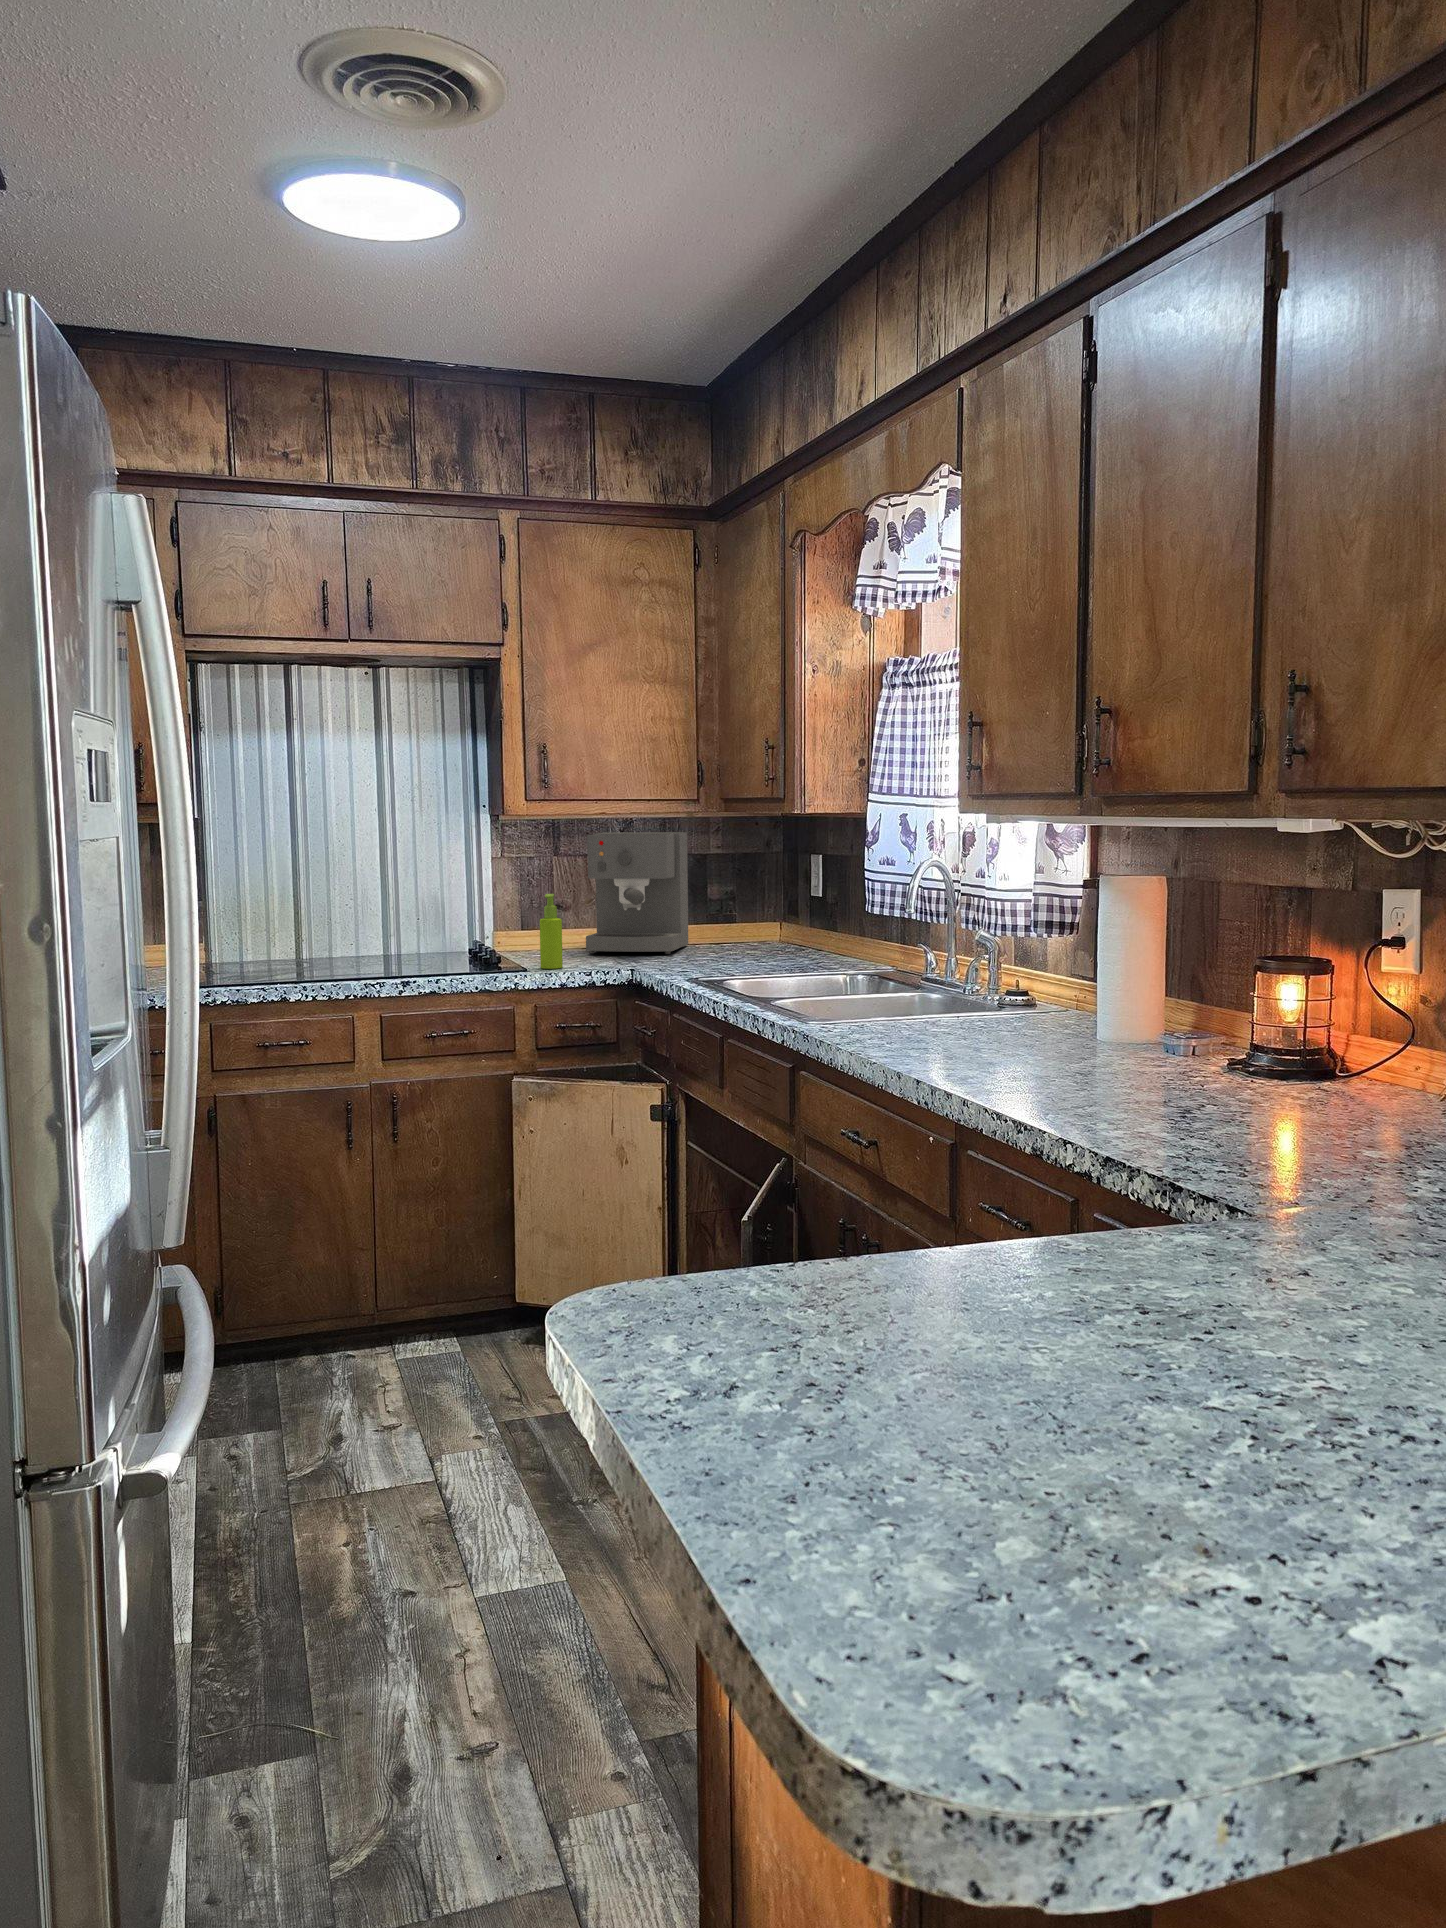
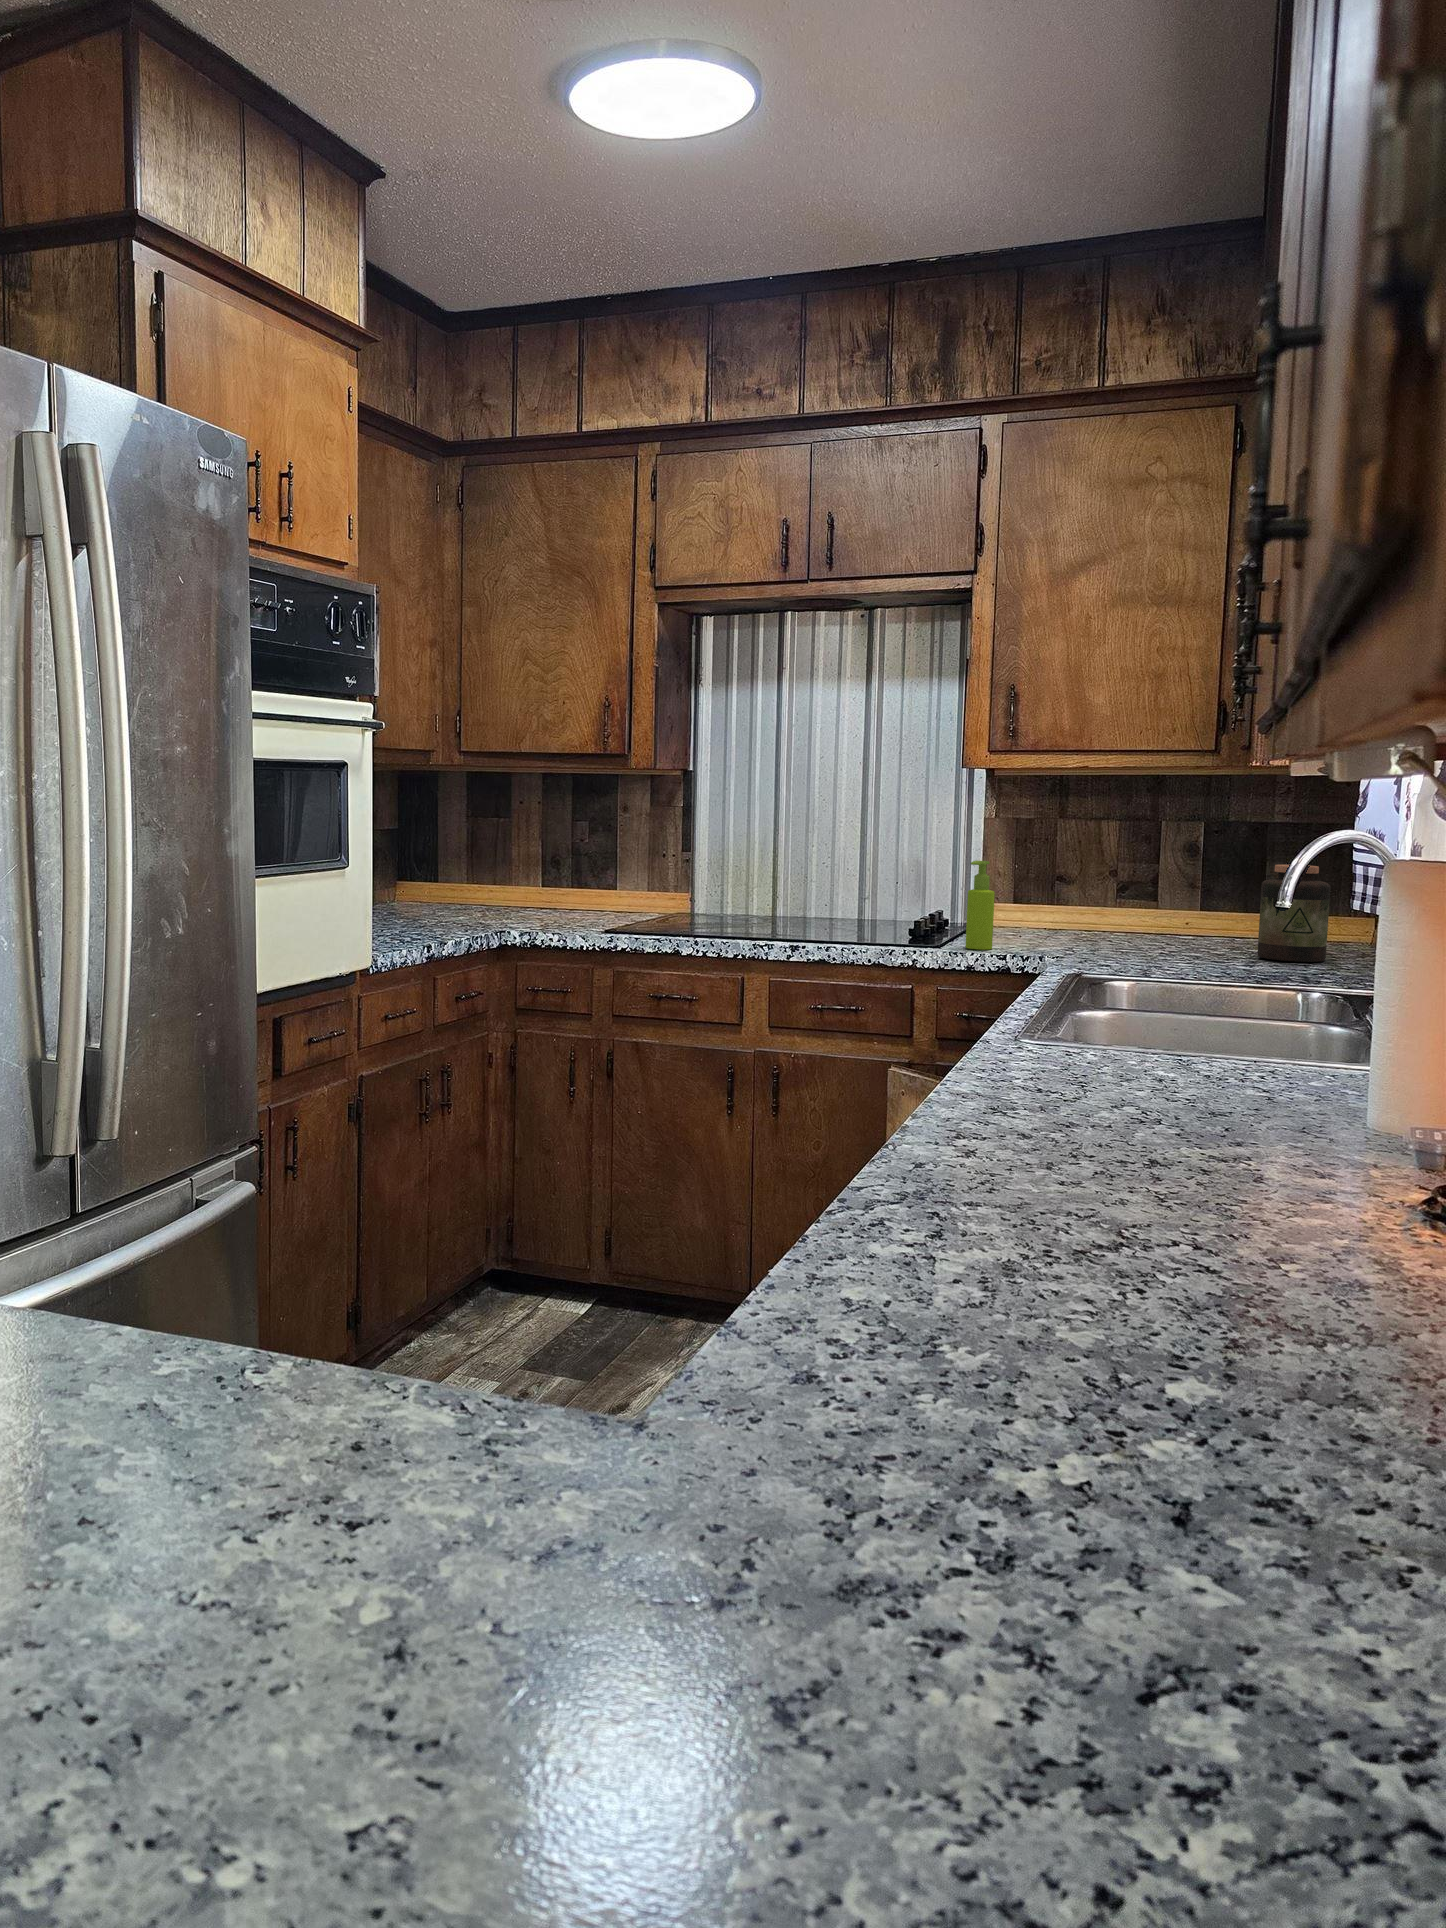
coffee maker: present [586,833,688,954] -> none [1058,795,1218,949]
jar: none [744,882,790,953] -> present [1257,865,1330,962]

